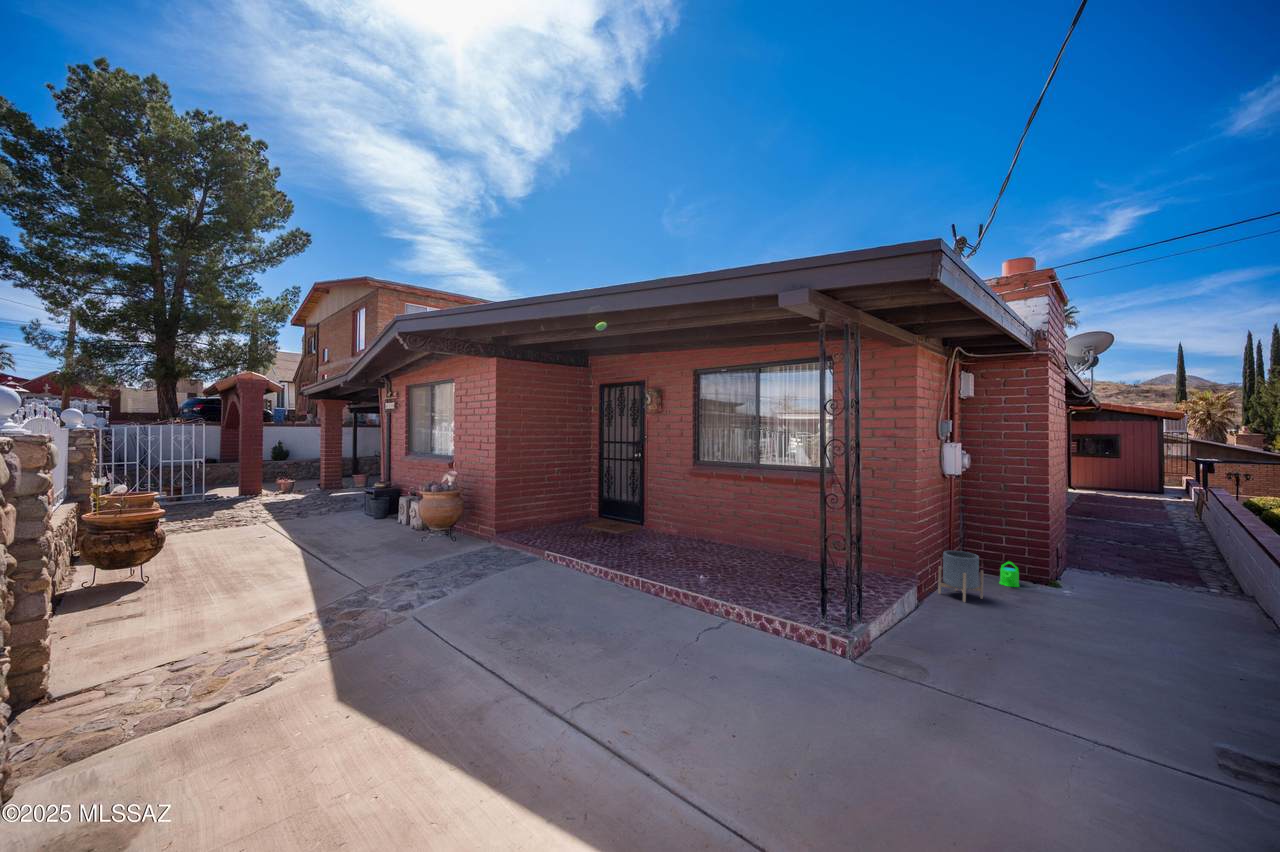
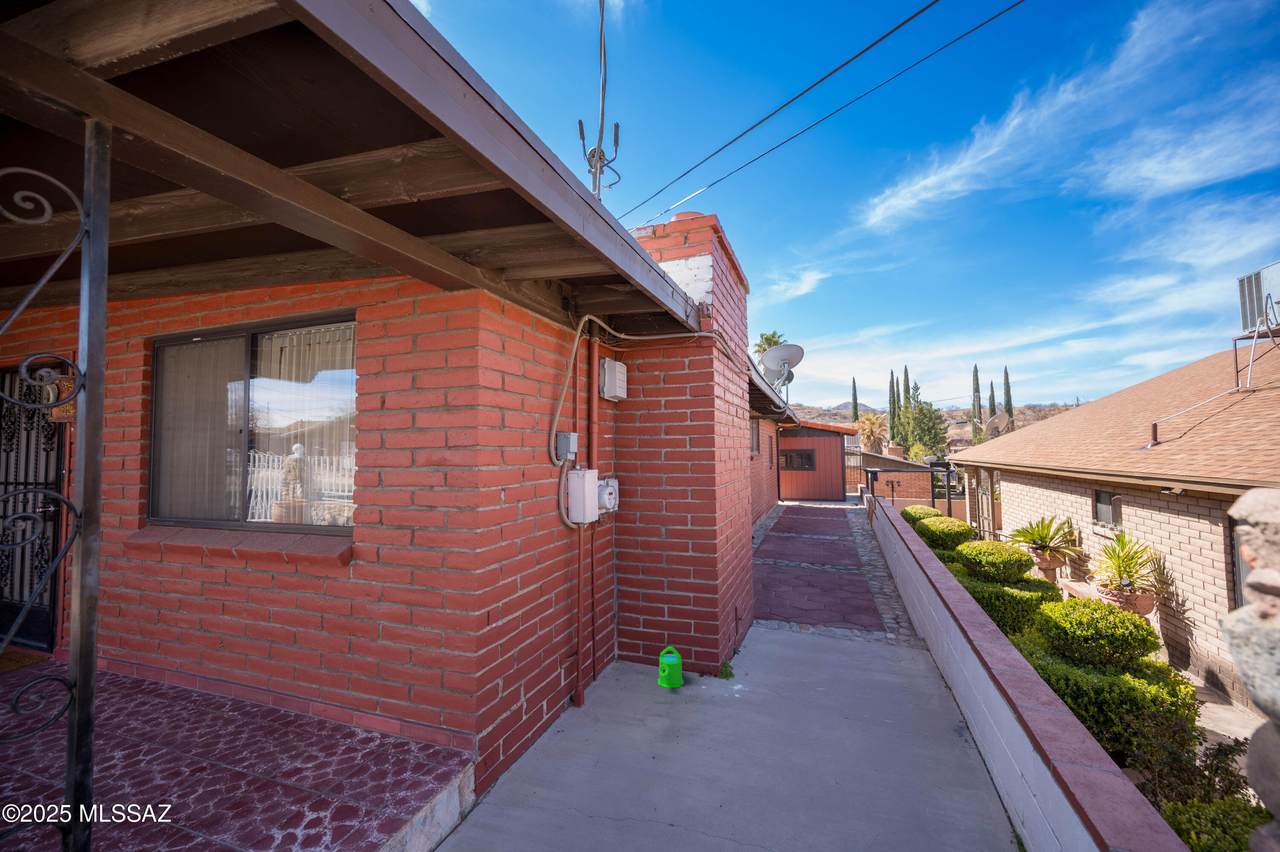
planter: present [938,551,983,602] -> none [546,654,613,760]

